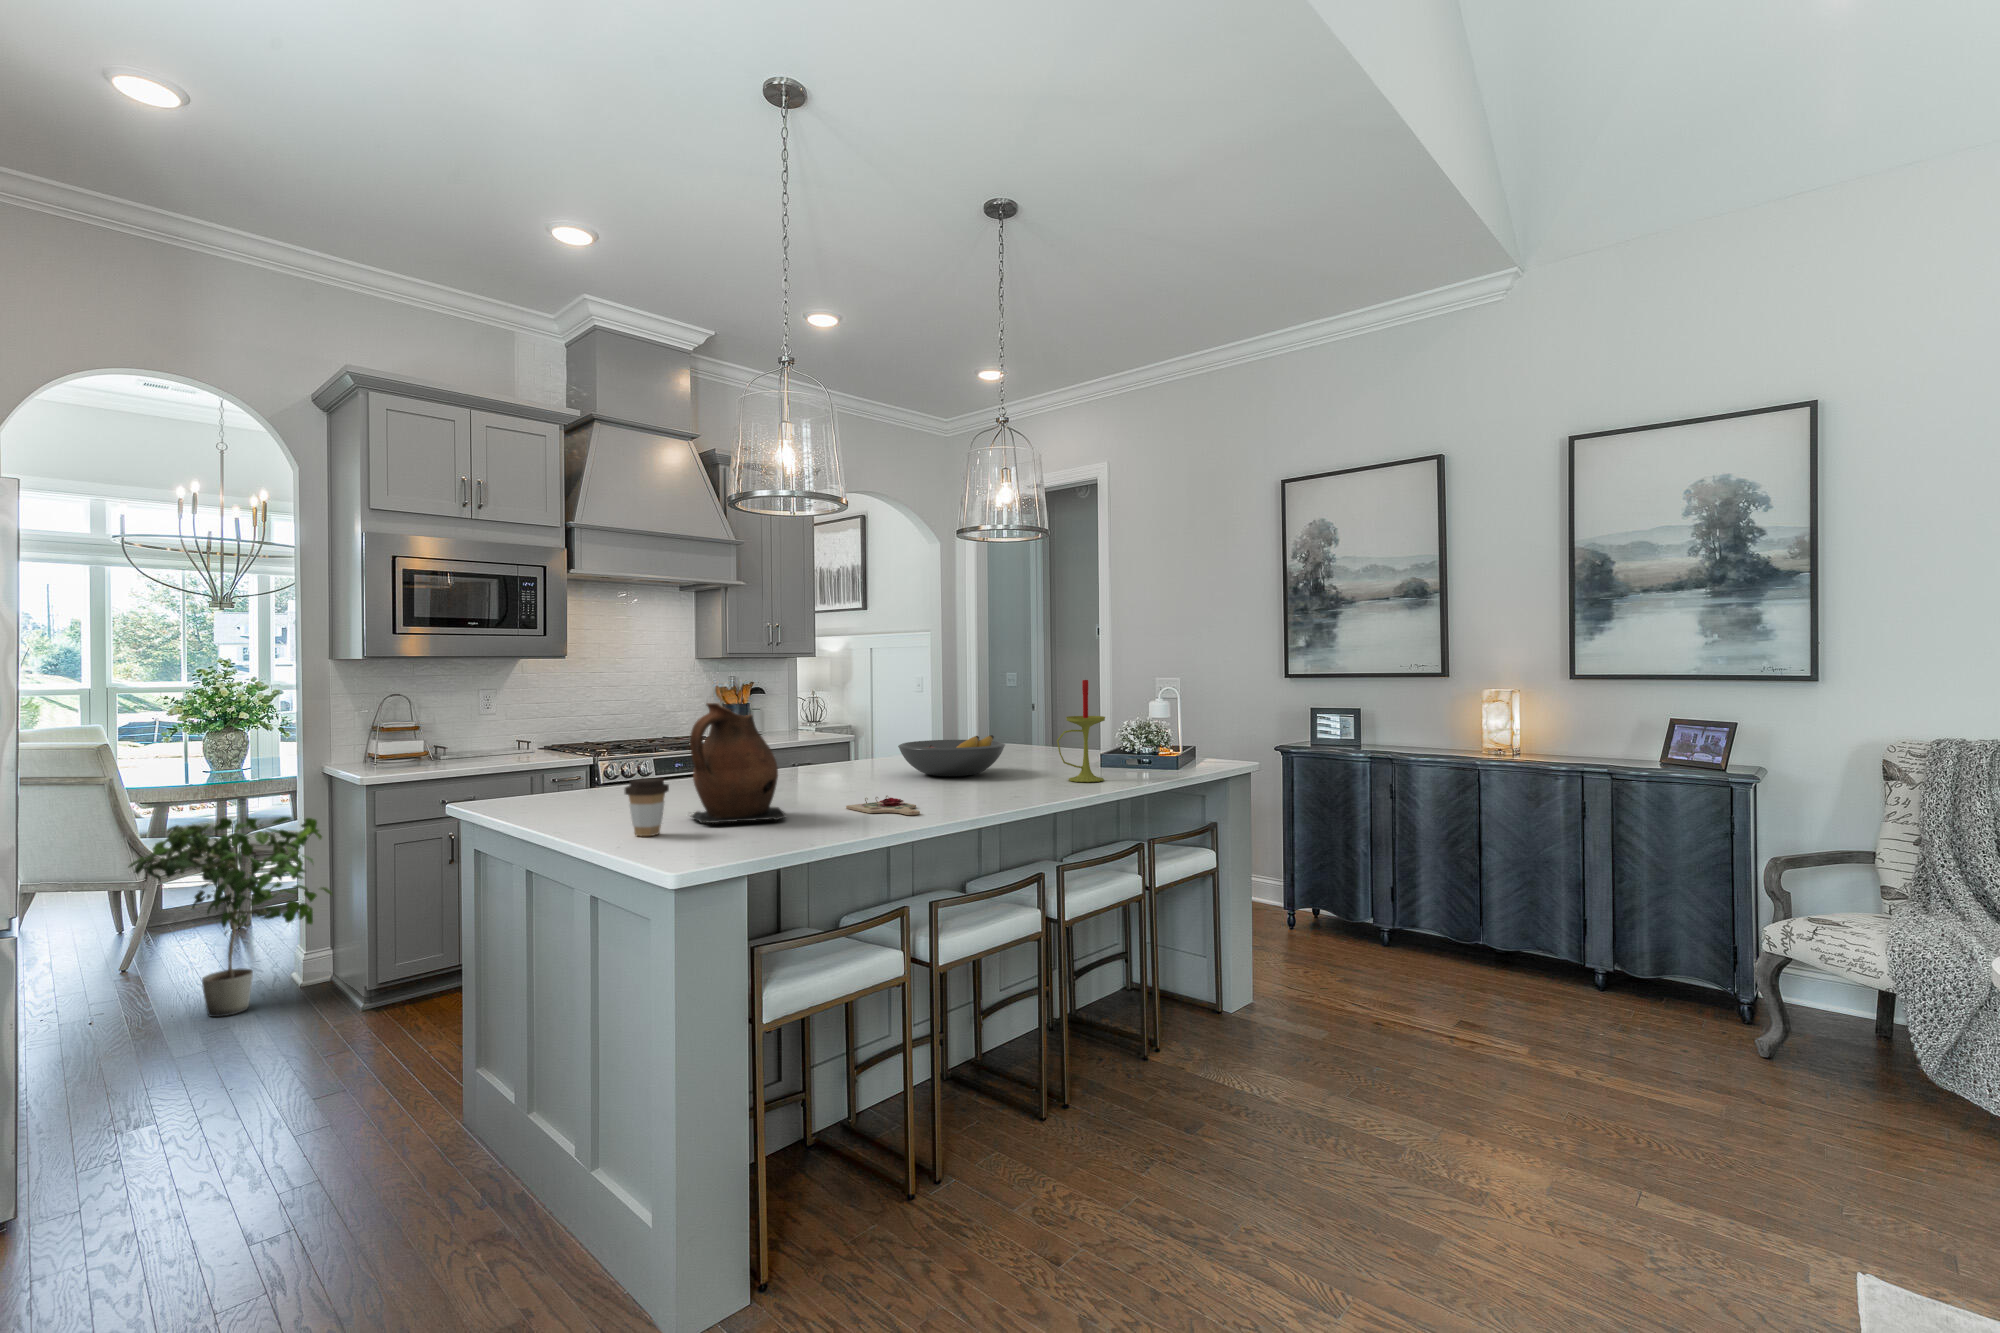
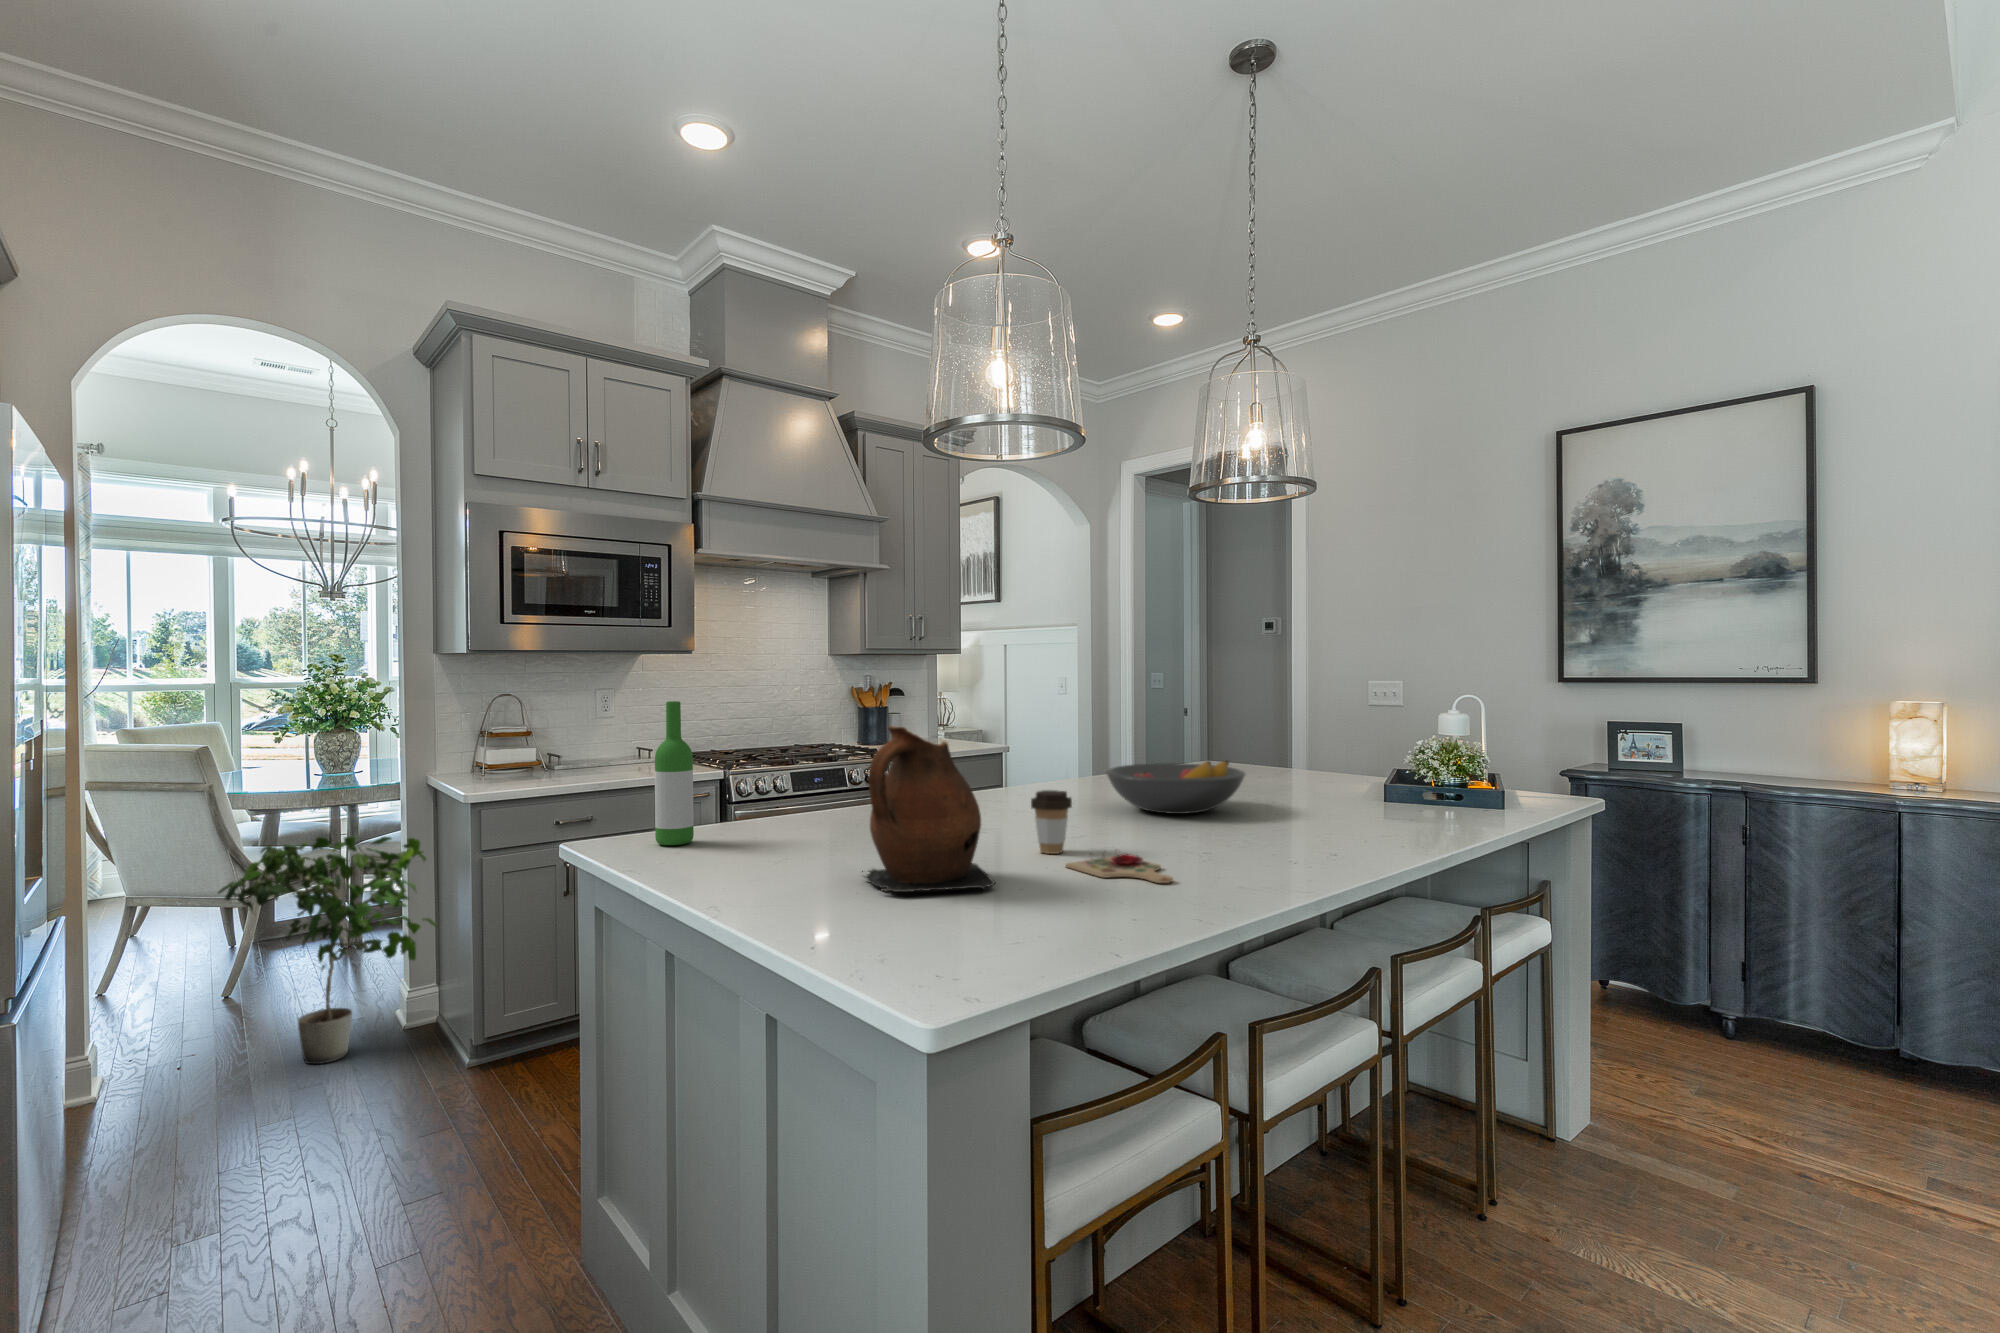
candle: present [1057,680,1105,782] -> none [1324,687,1391,828]
wine bottle: none [528,690,560,803] -> present [655,701,694,845]
coffee cup: present [625,778,669,836] -> present [1031,790,1072,854]

